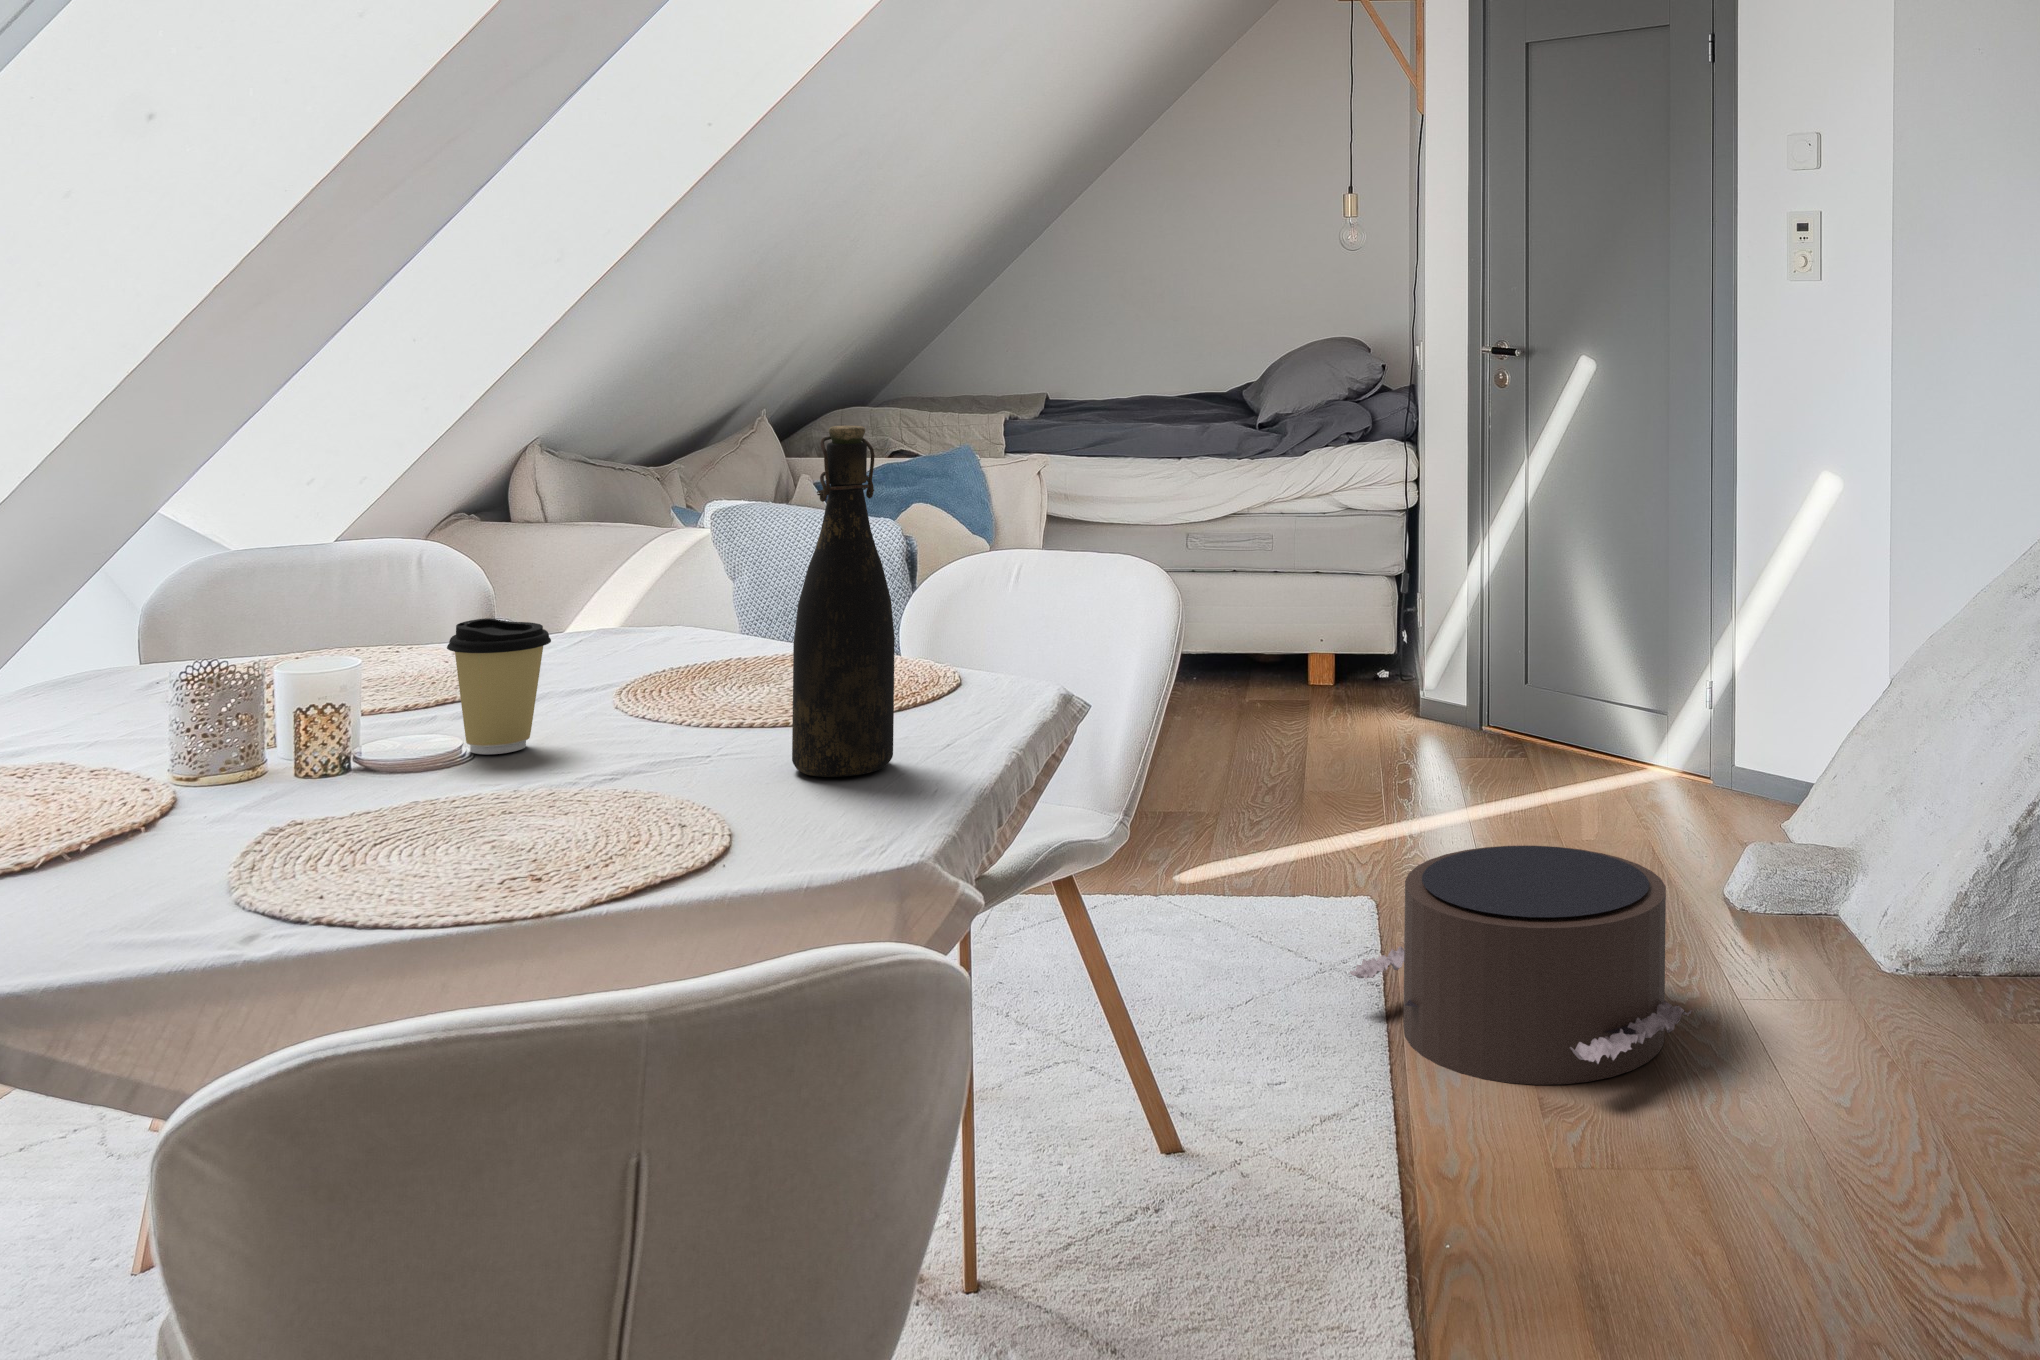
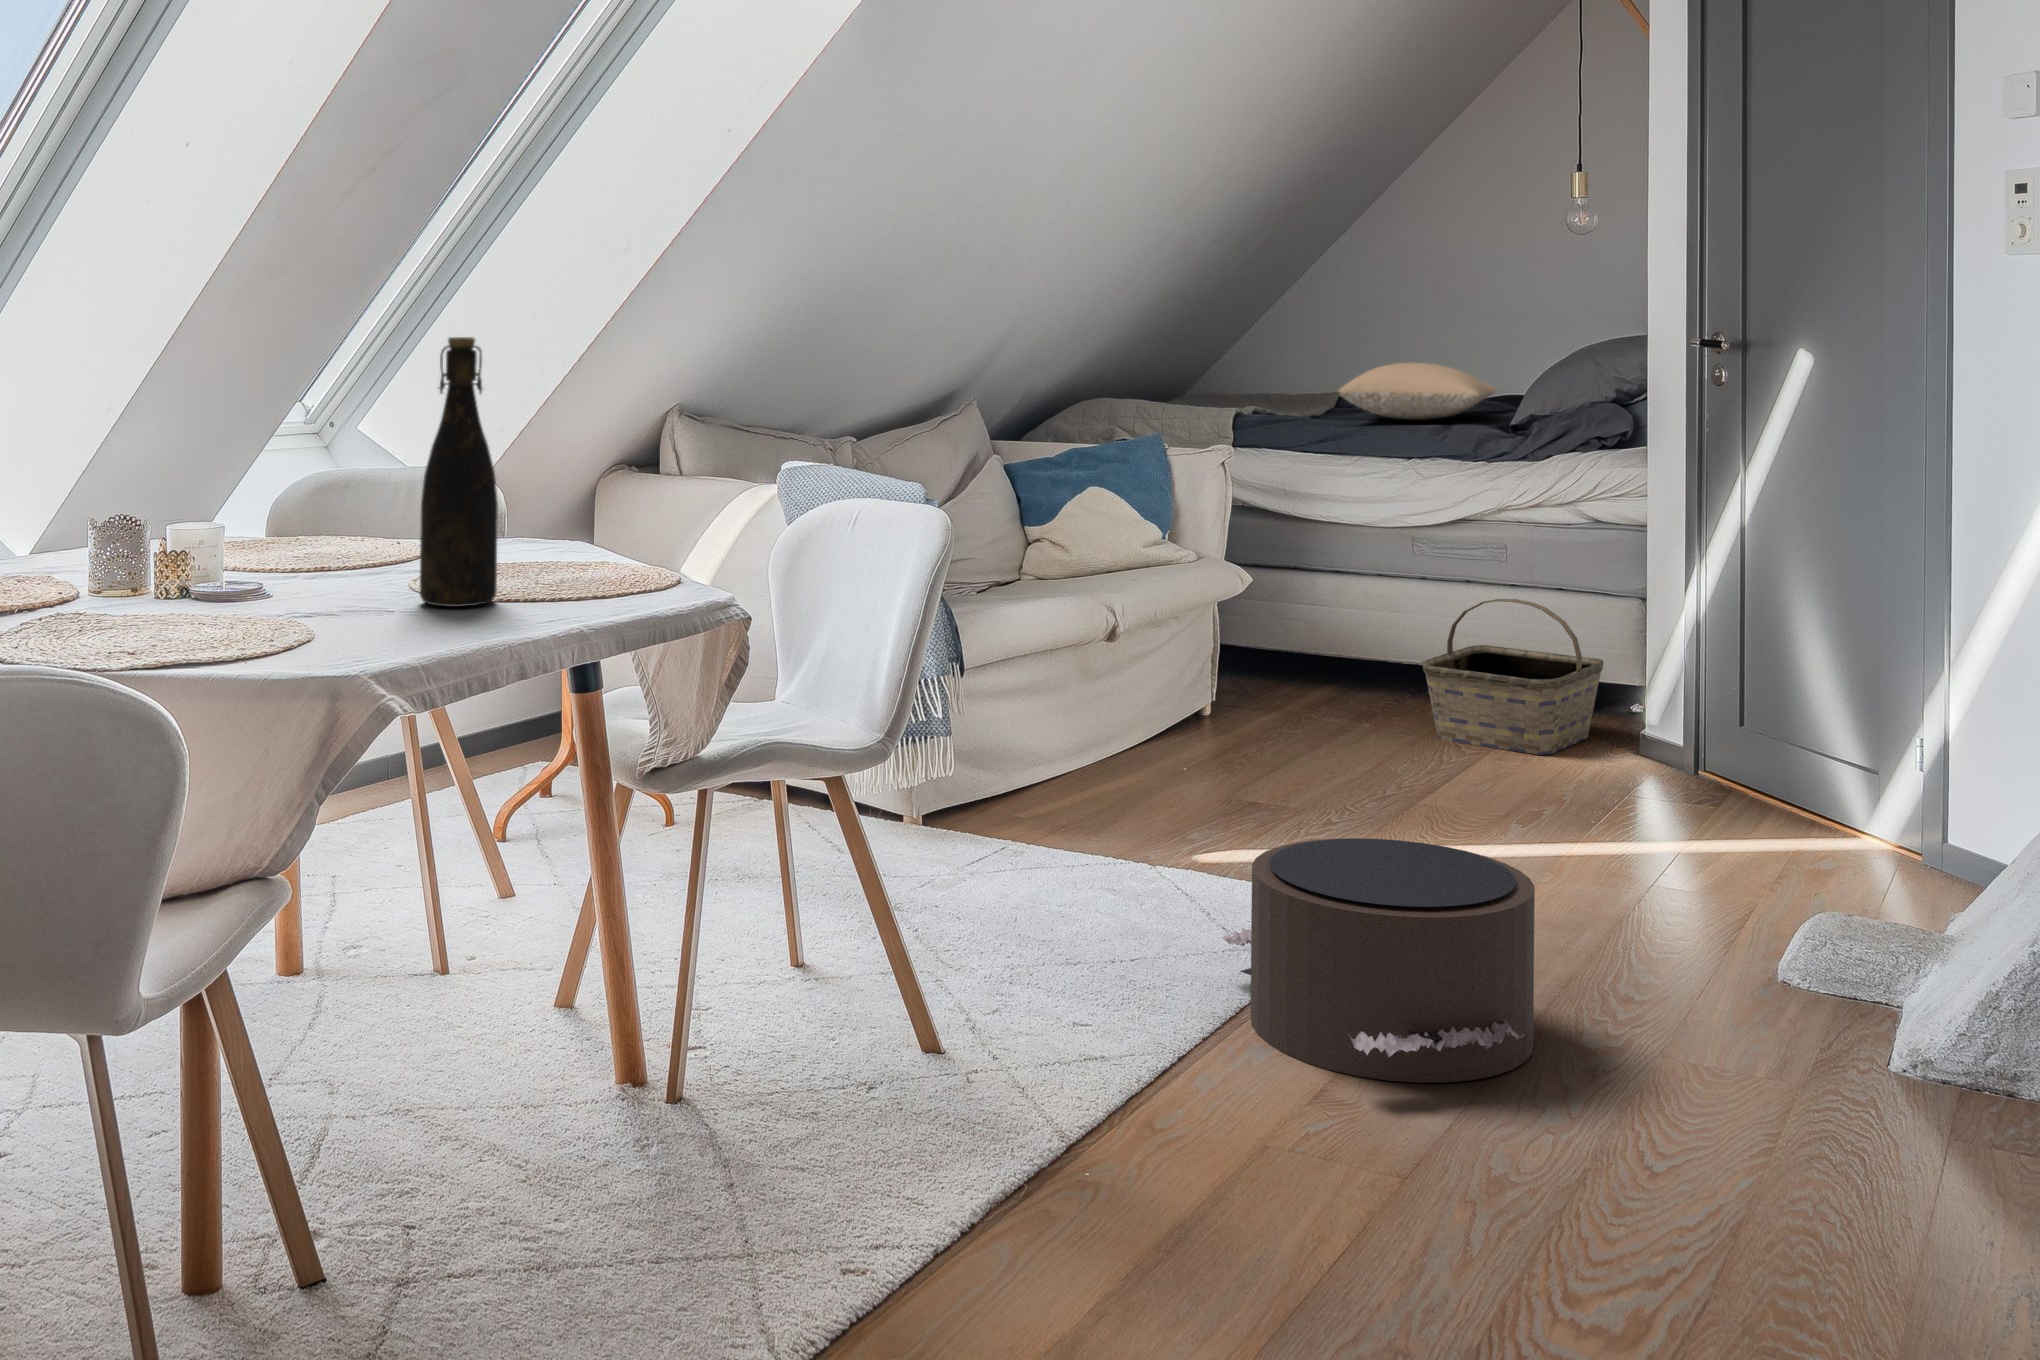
pillow: none [1091,365,1225,420] -> present [1339,363,1497,420]
basket: none [1236,588,1378,731] -> present [1422,599,1603,755]
coffee cup: present [447,618,551,754] -> none [263,477,334,573]

